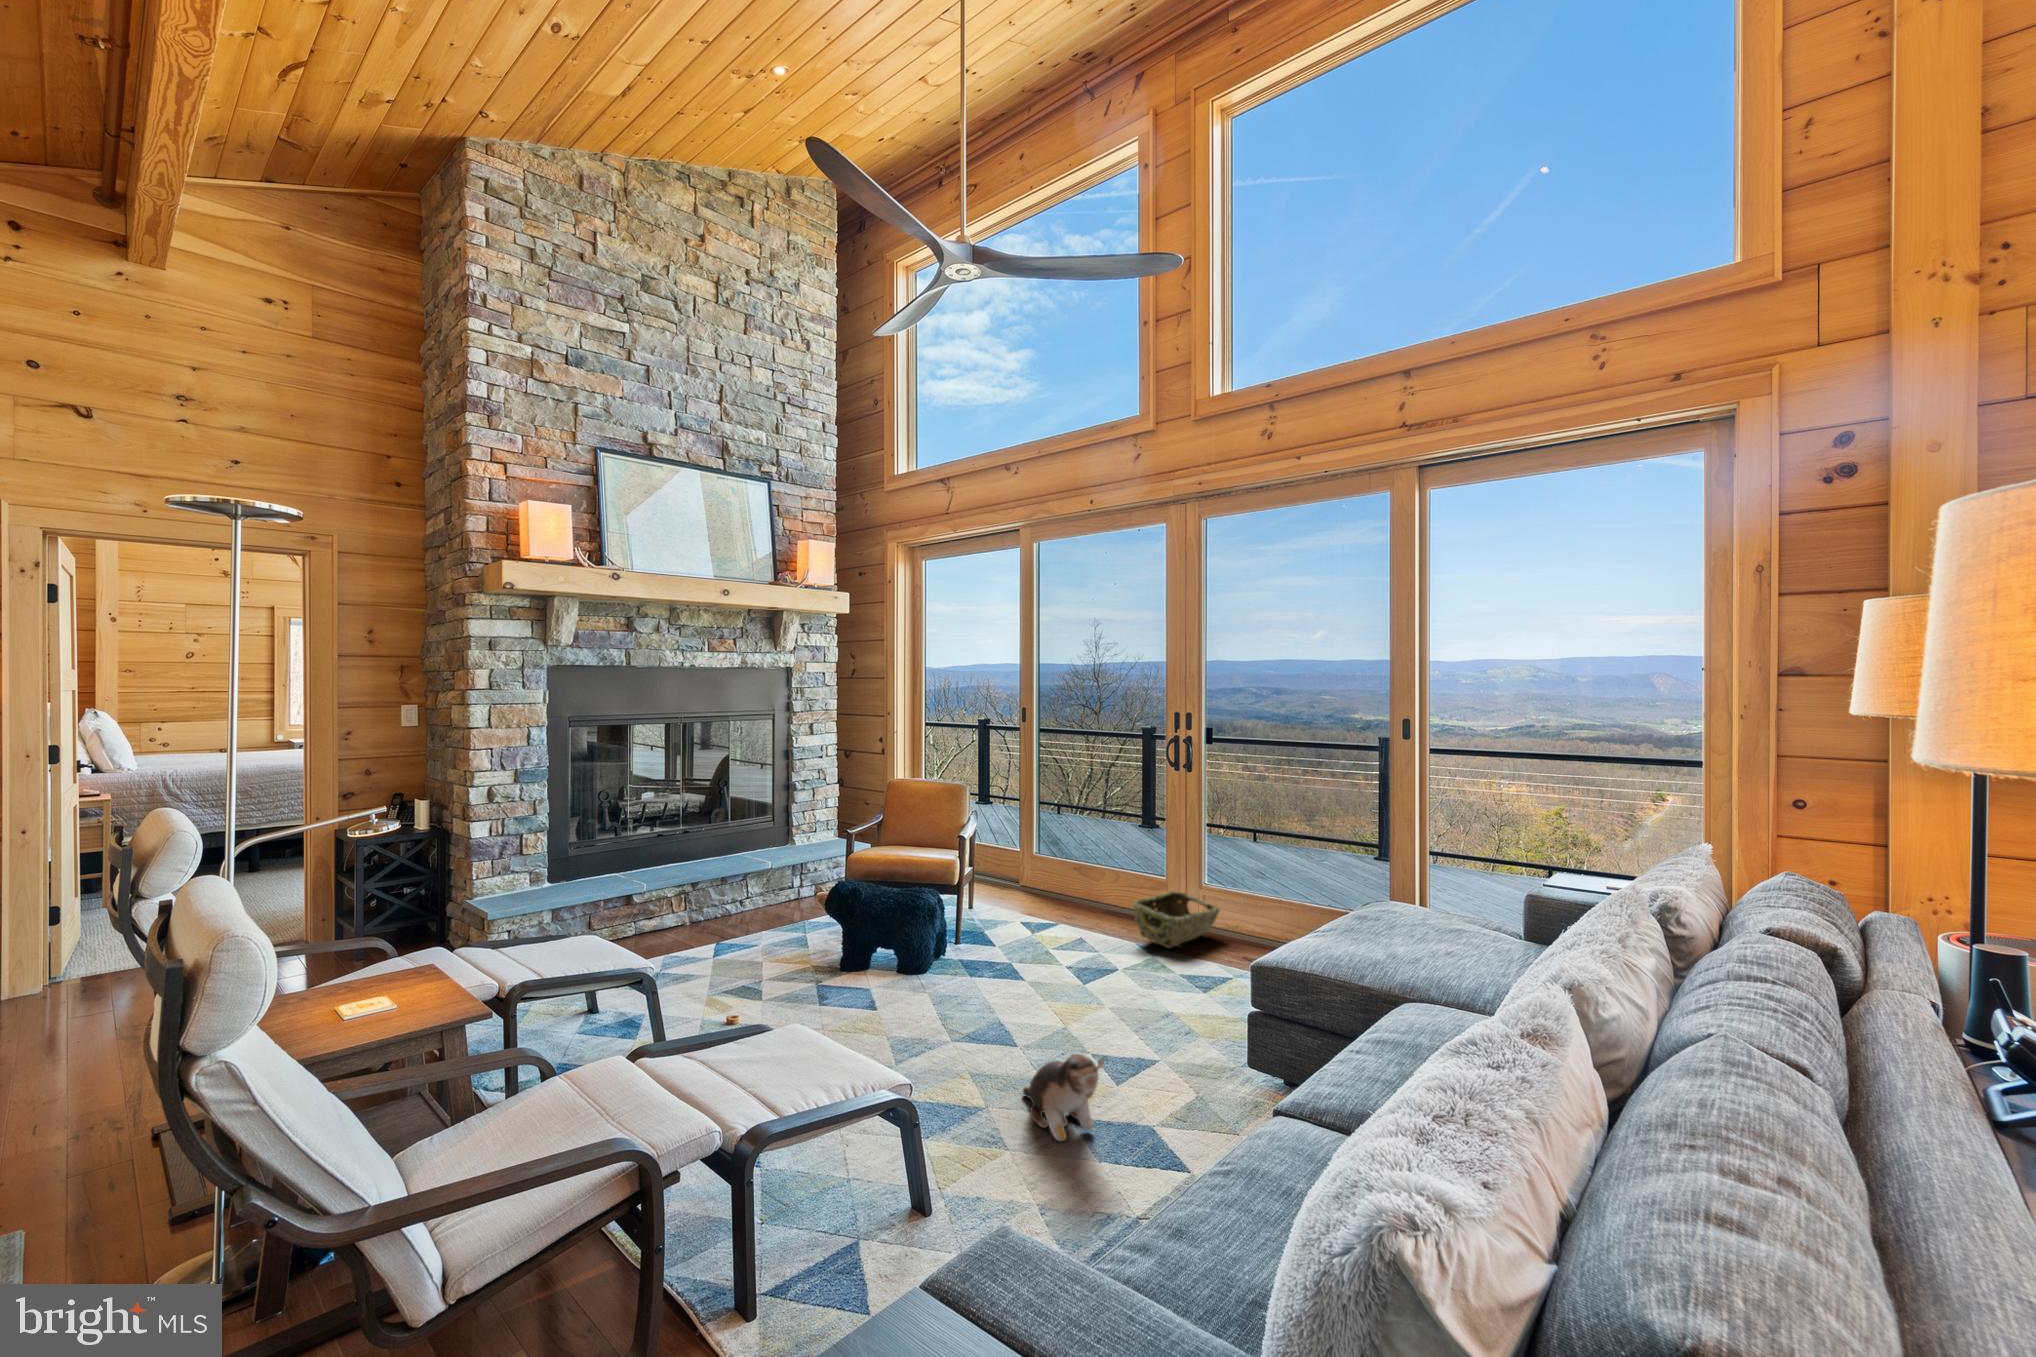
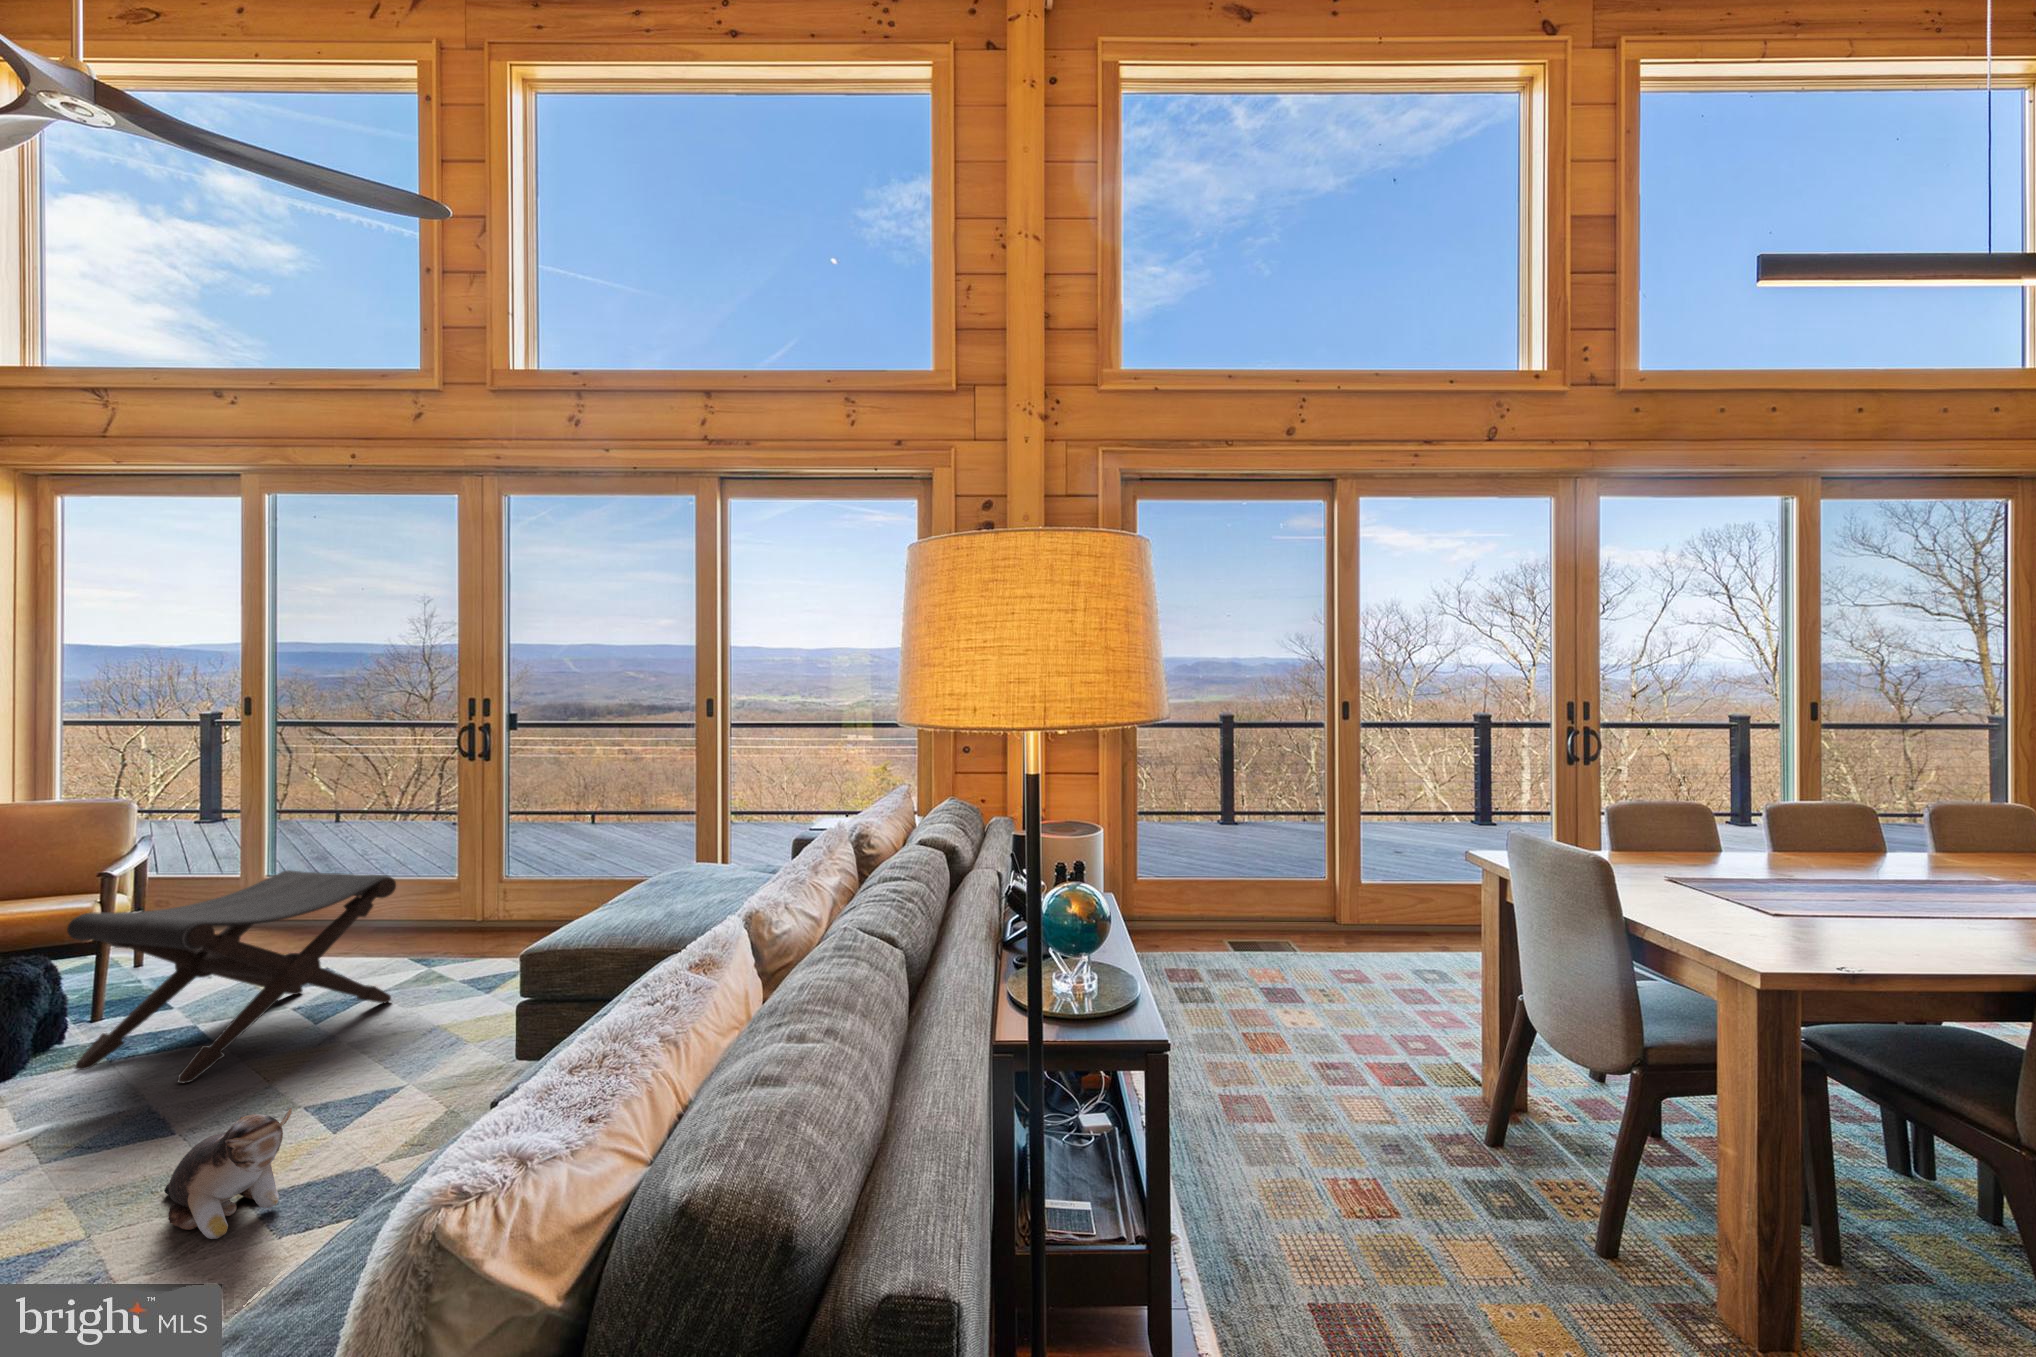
footstool: none [948,853,1136,1011] -> present [67,870,396,1083]
woven basket: present [1132,891,1219,948] -> none [401,894,518,958]

